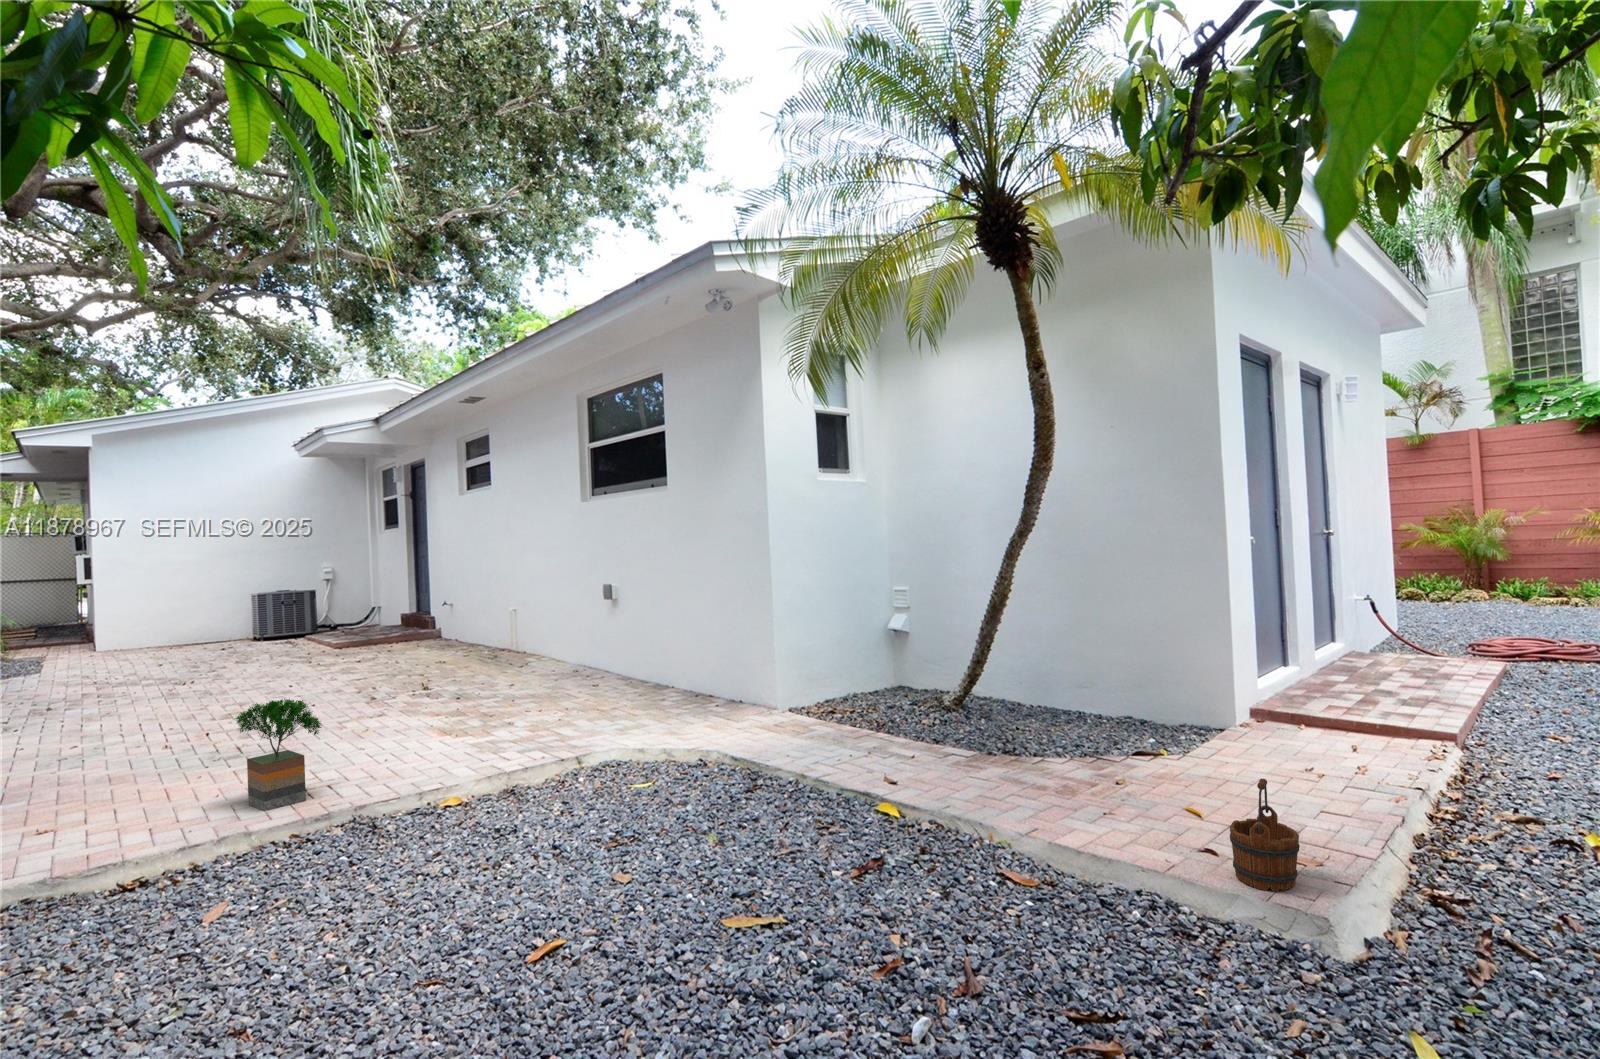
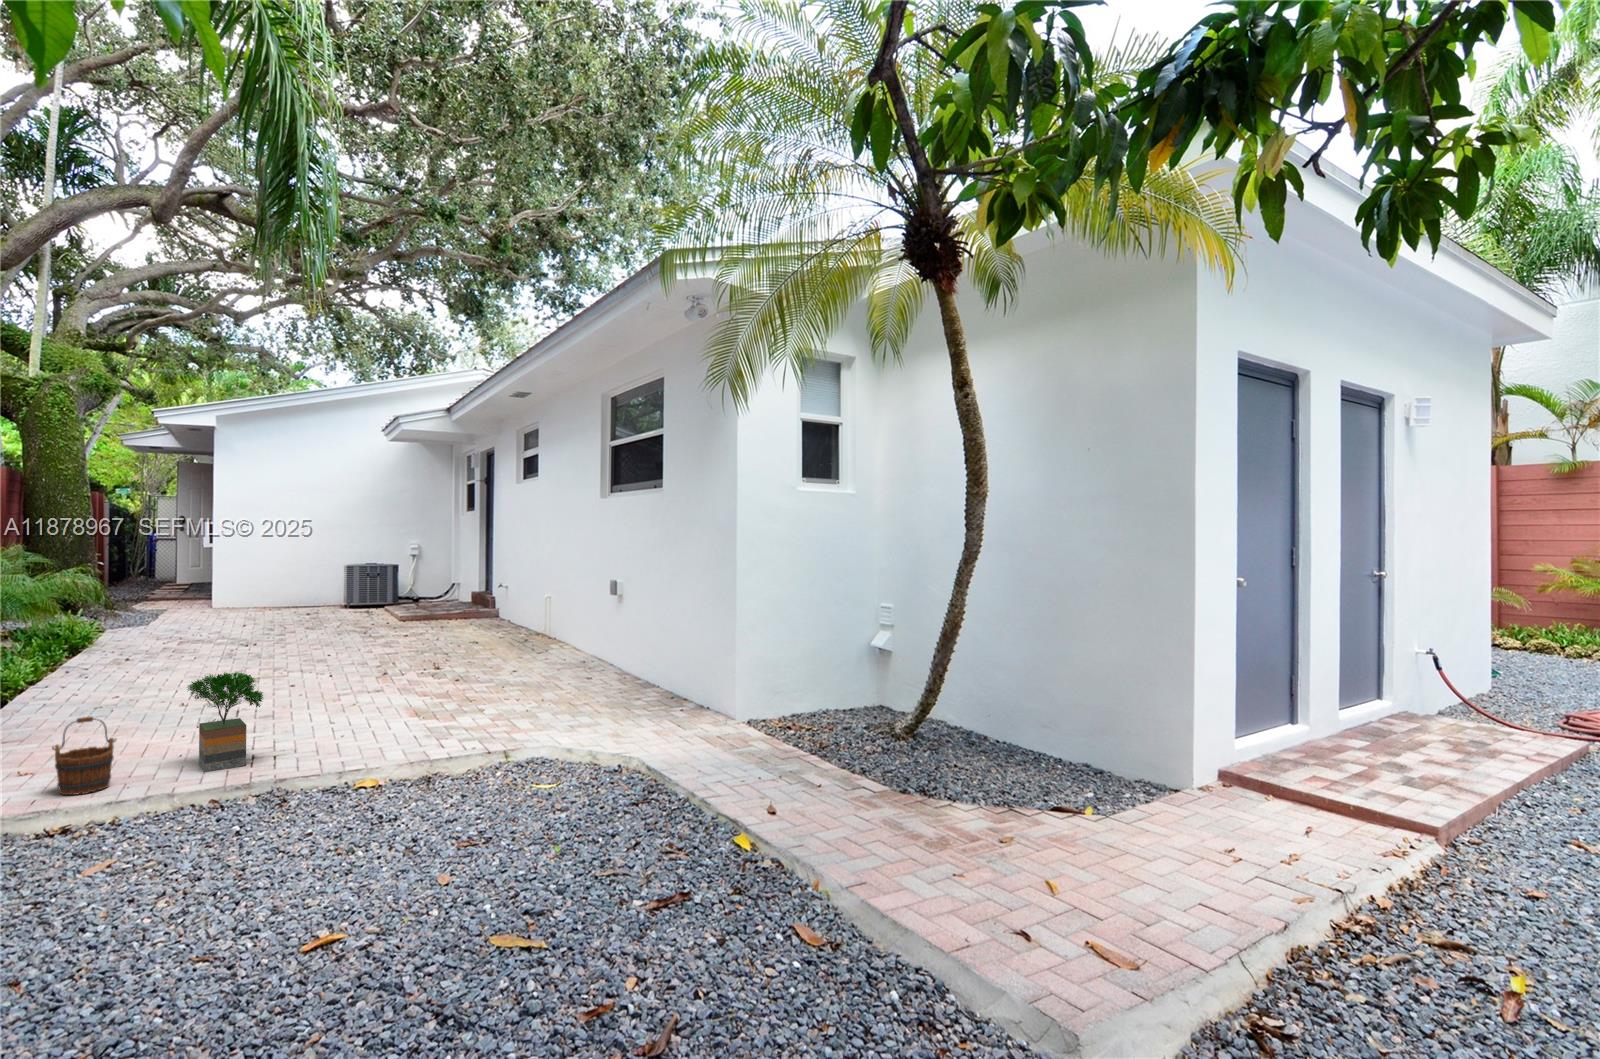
wooden bucket: present [1230,779,1300,891] -> present [52,717,116,795]

